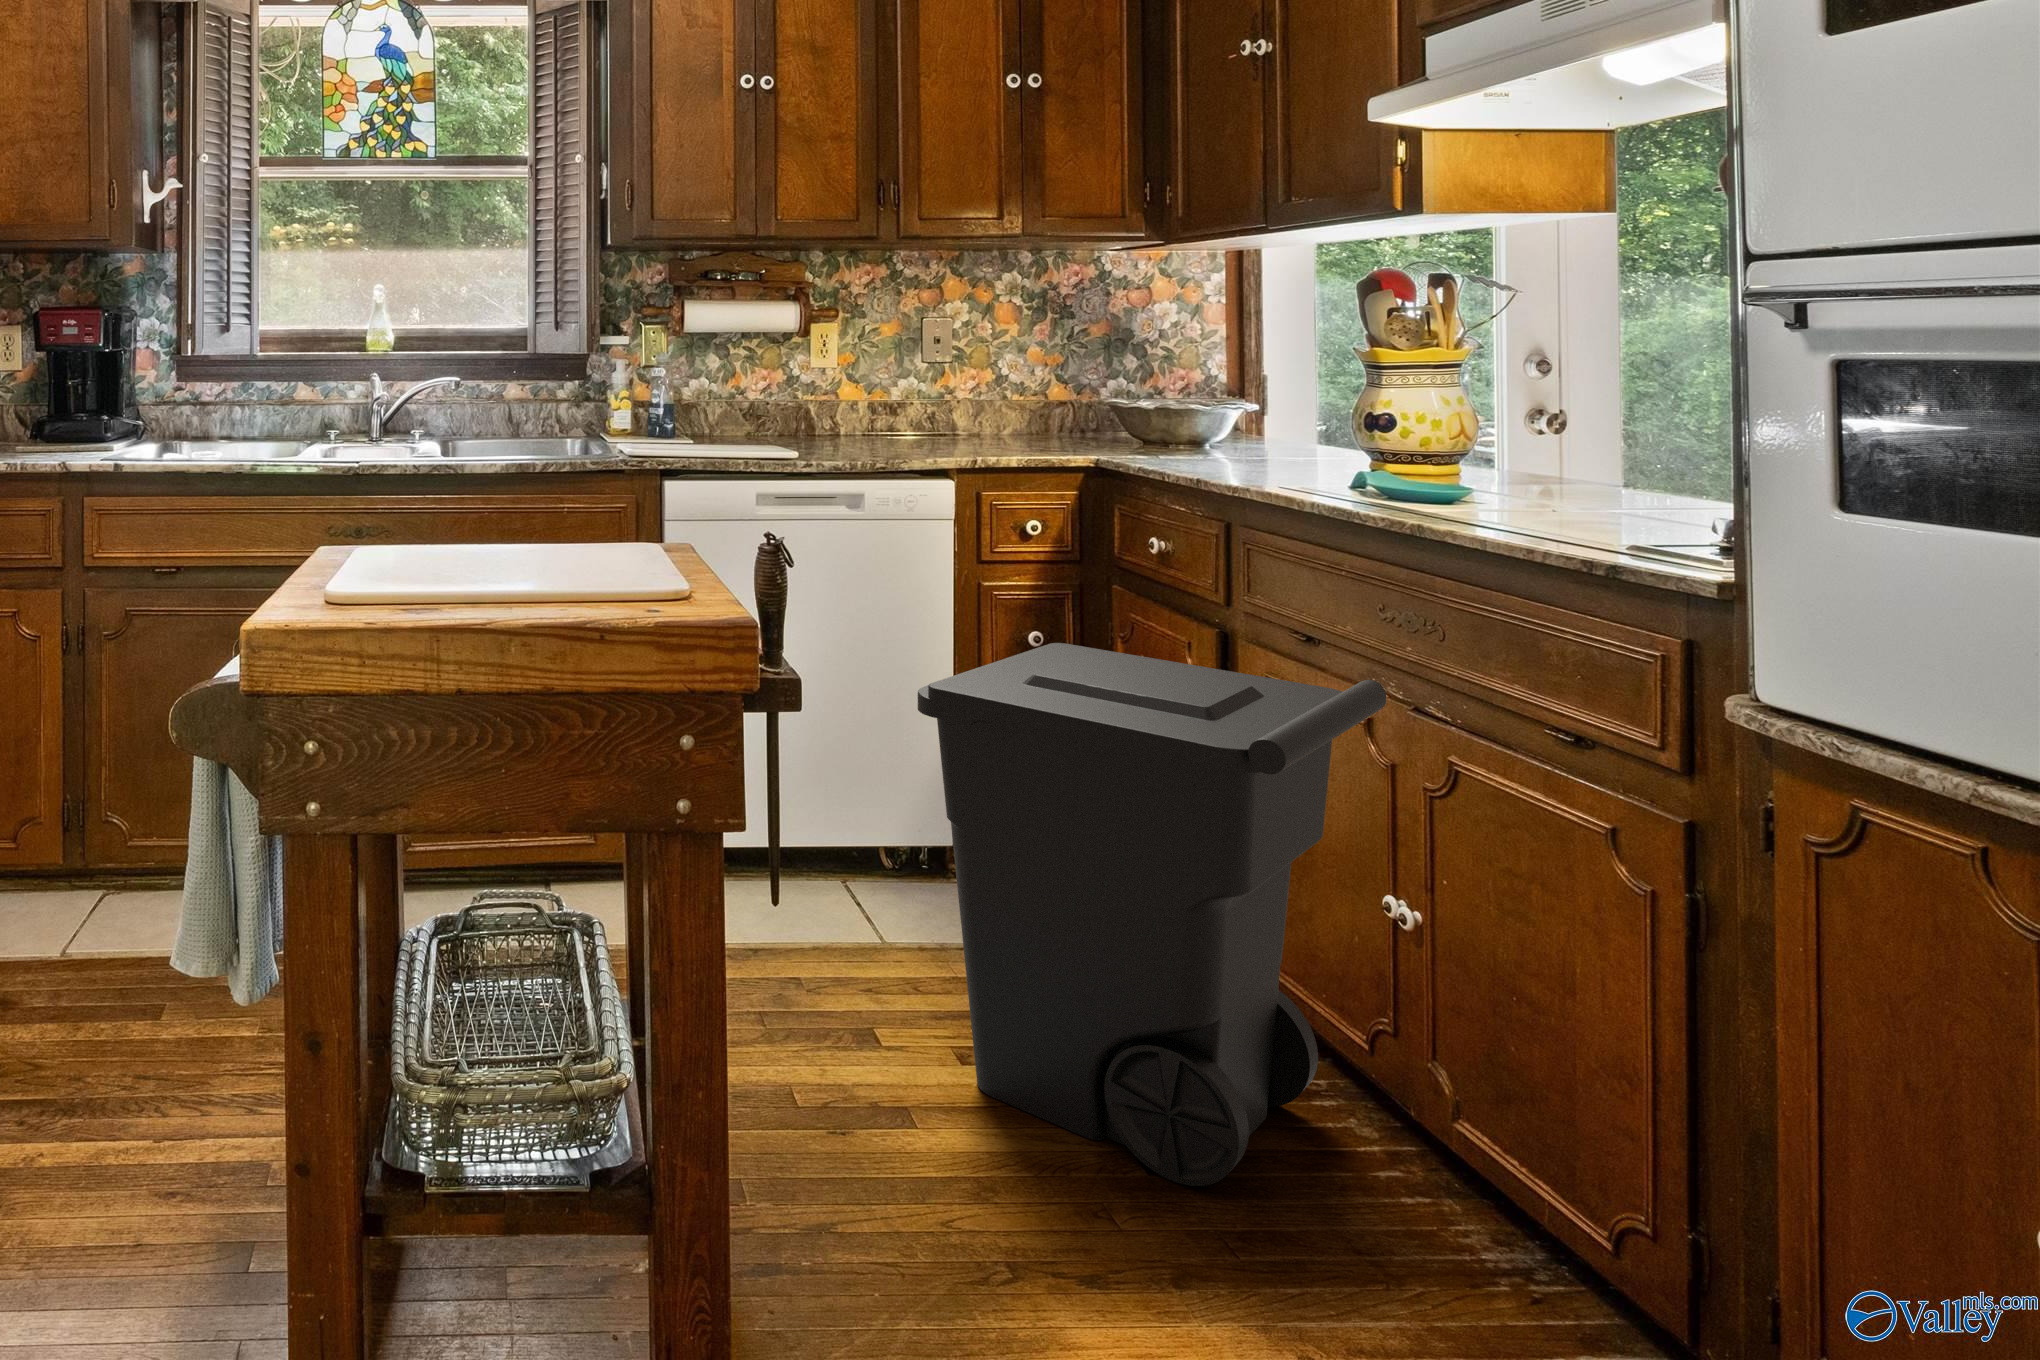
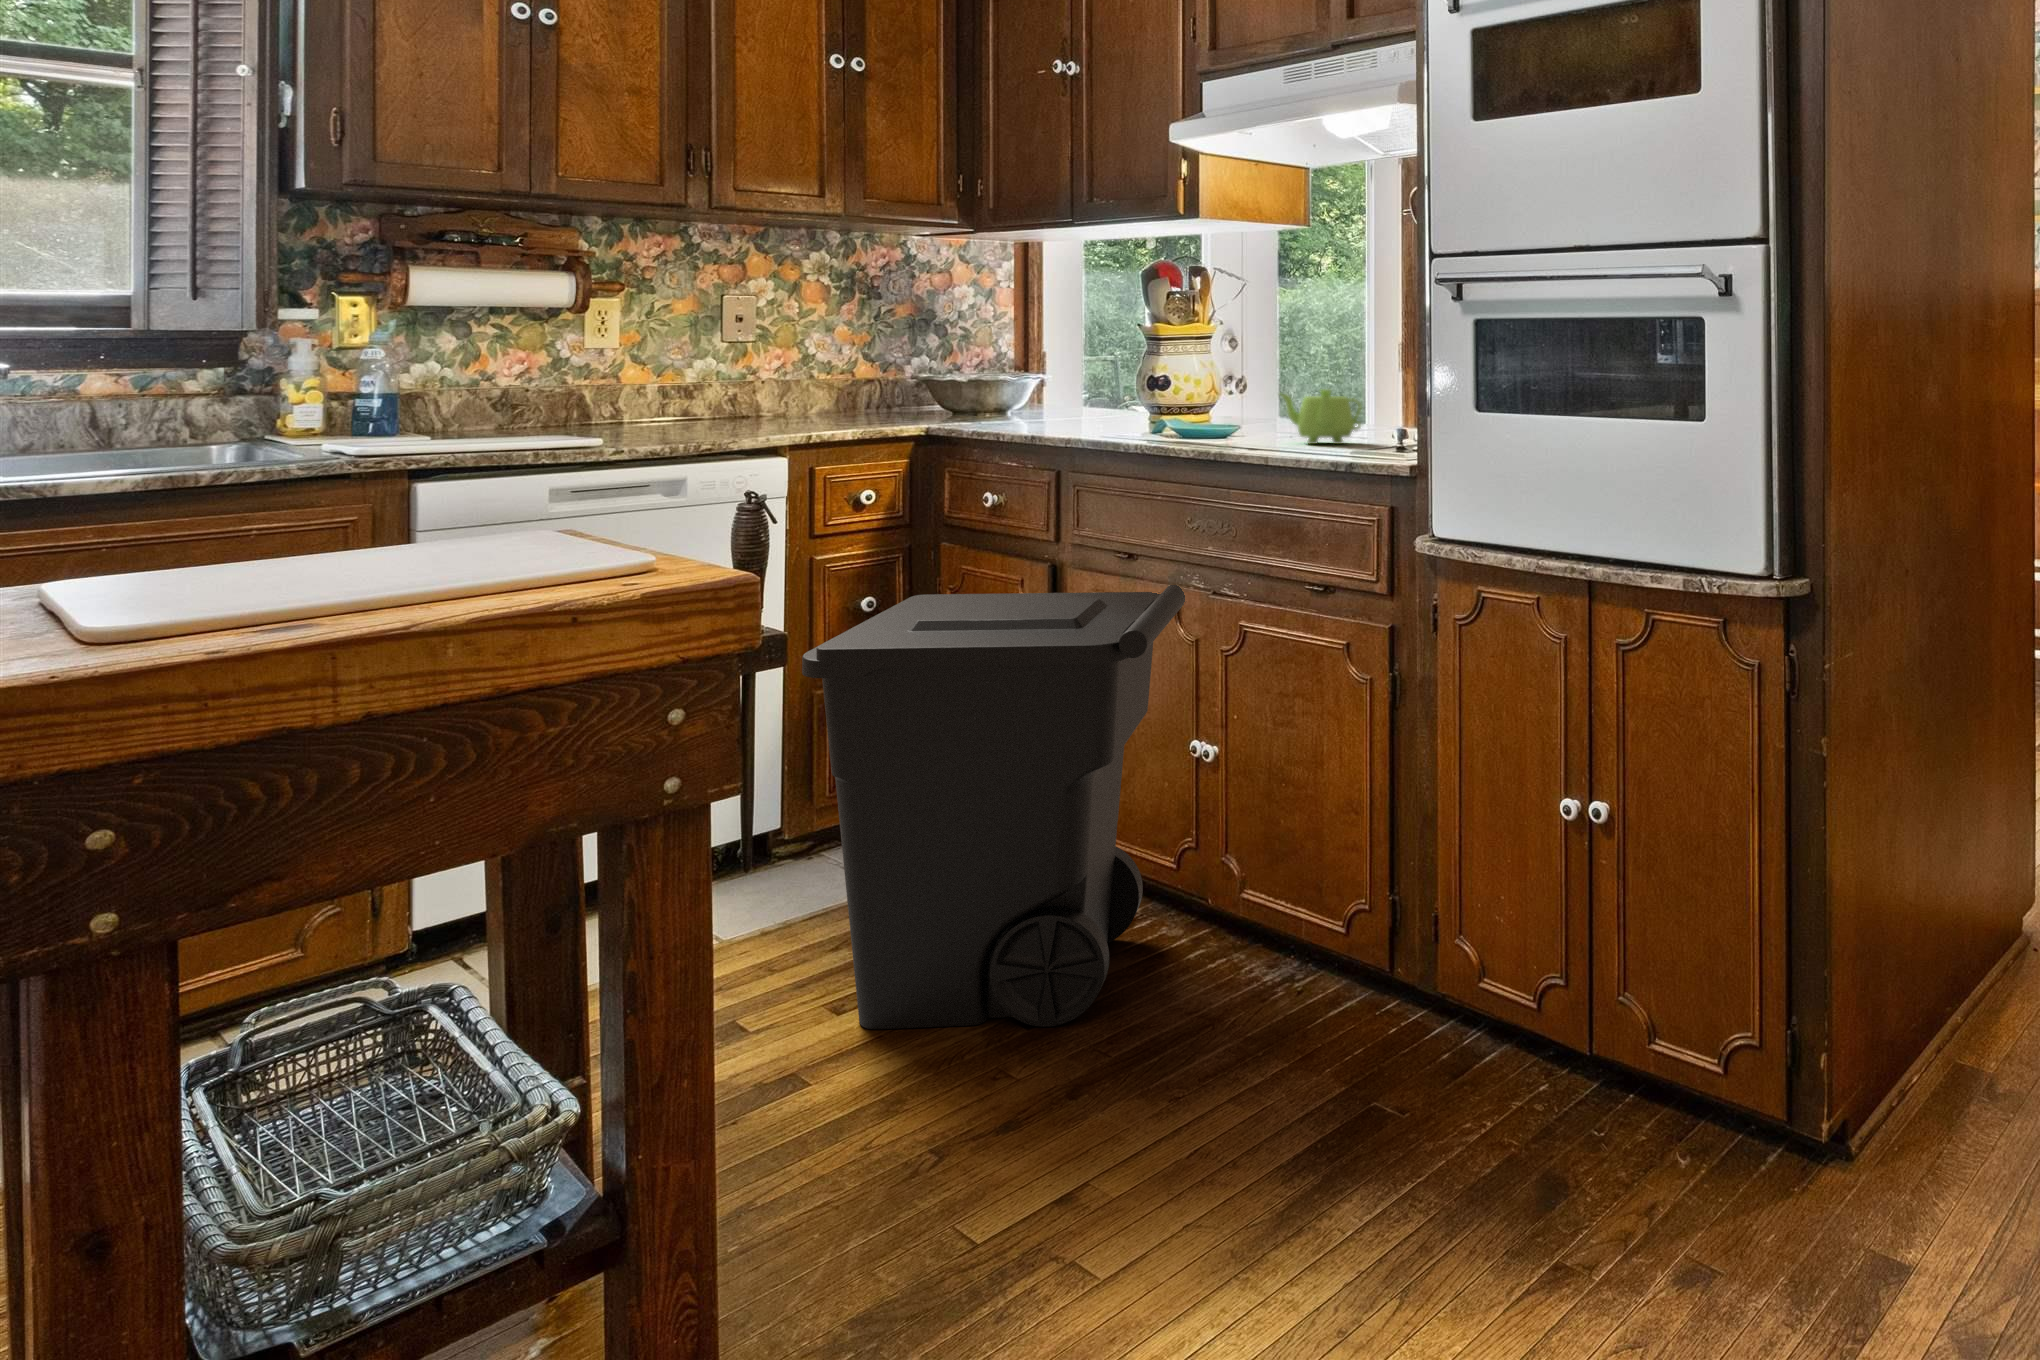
teapot: none [1512,449,1663,530] -> present [1281,389,1362,444]

